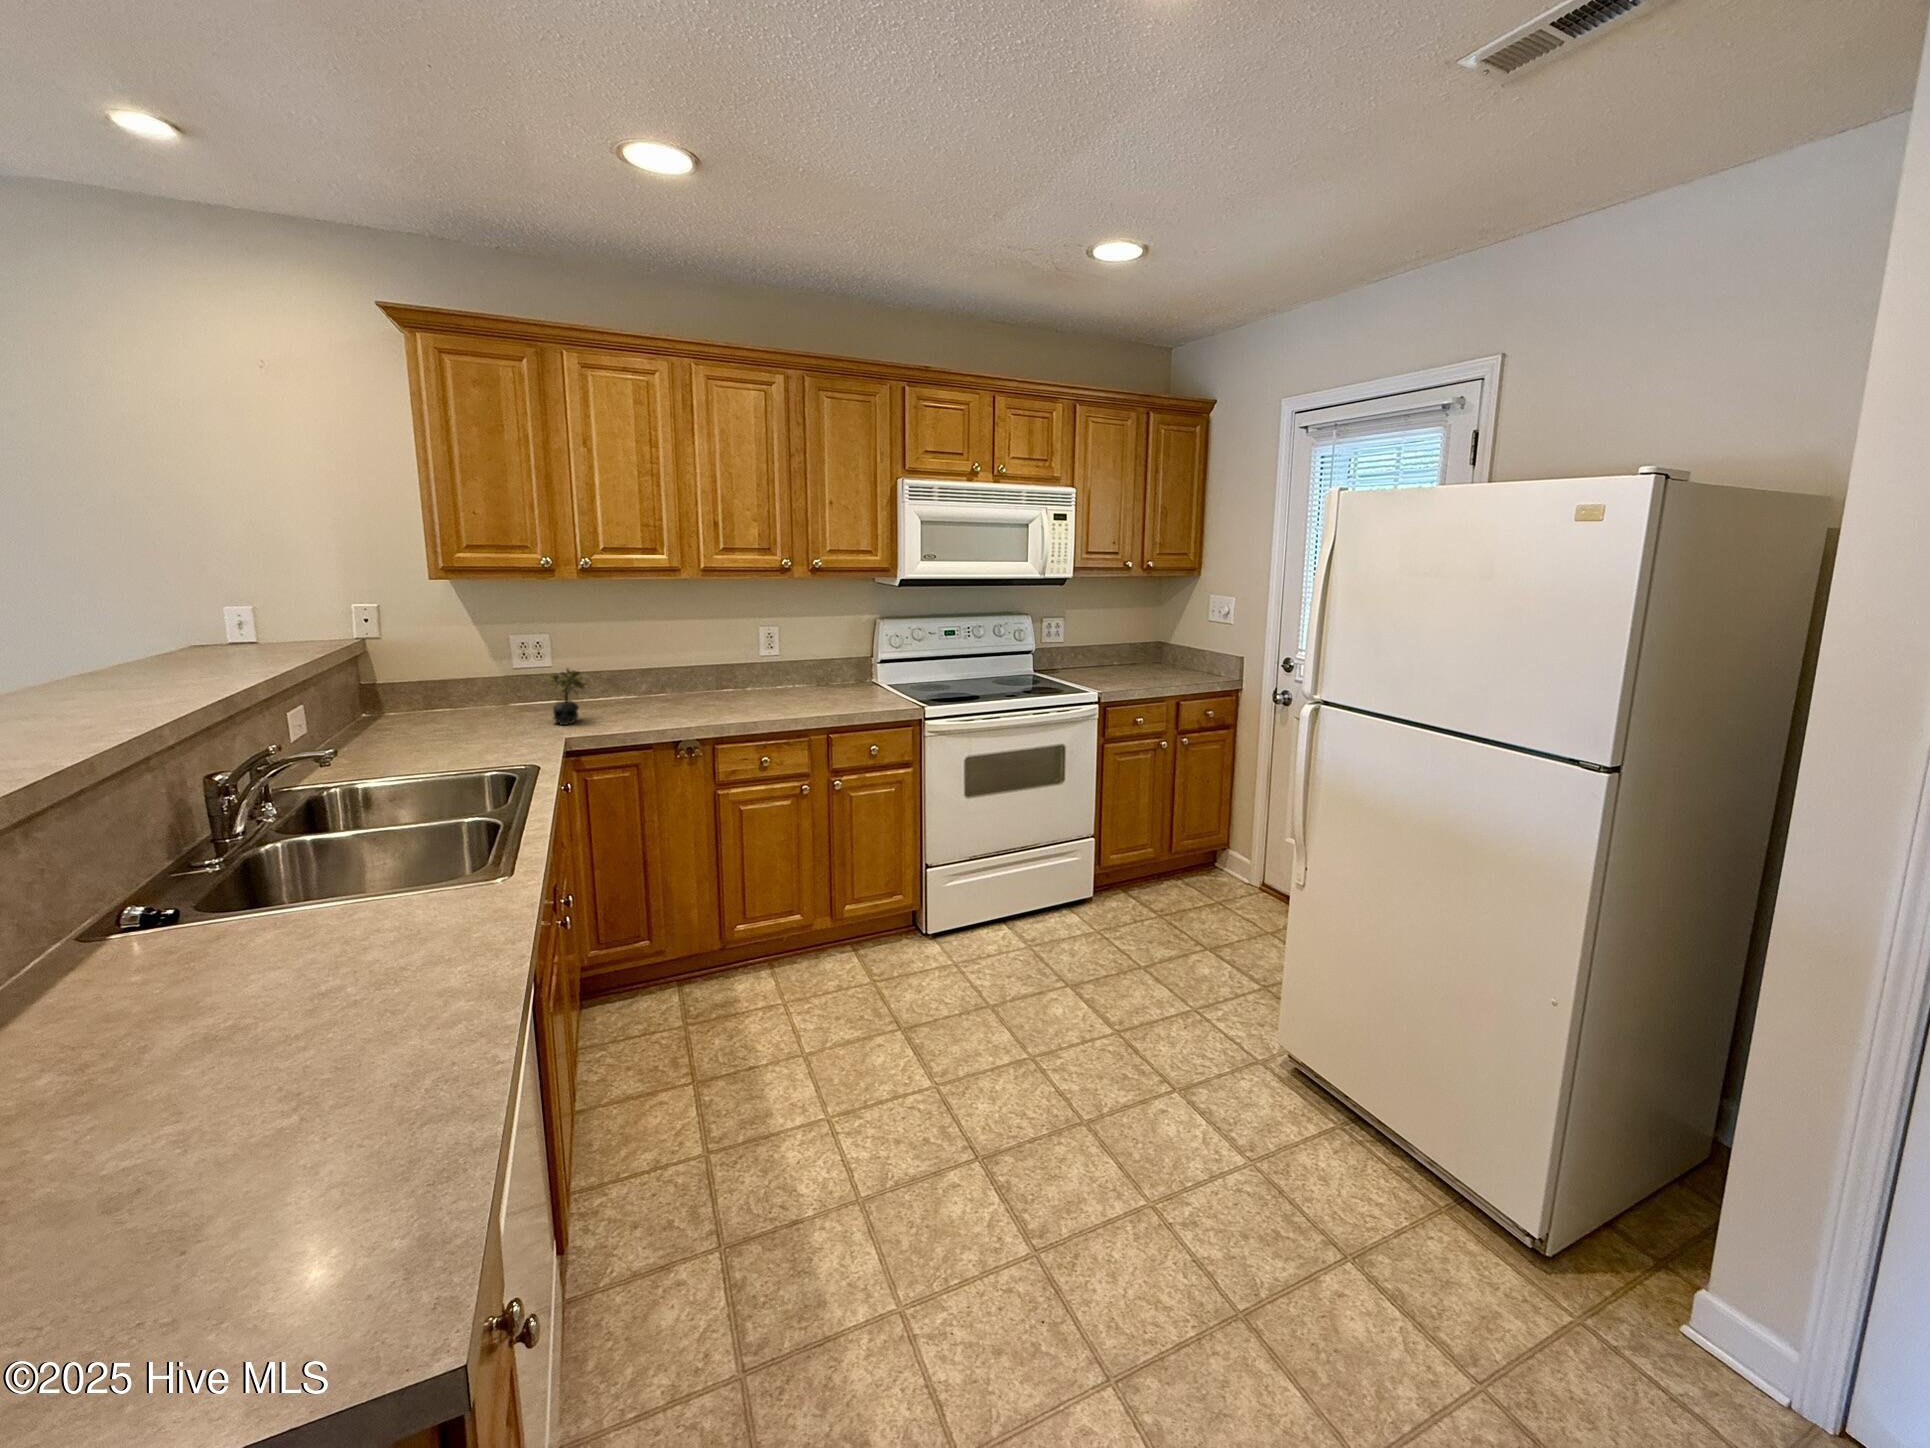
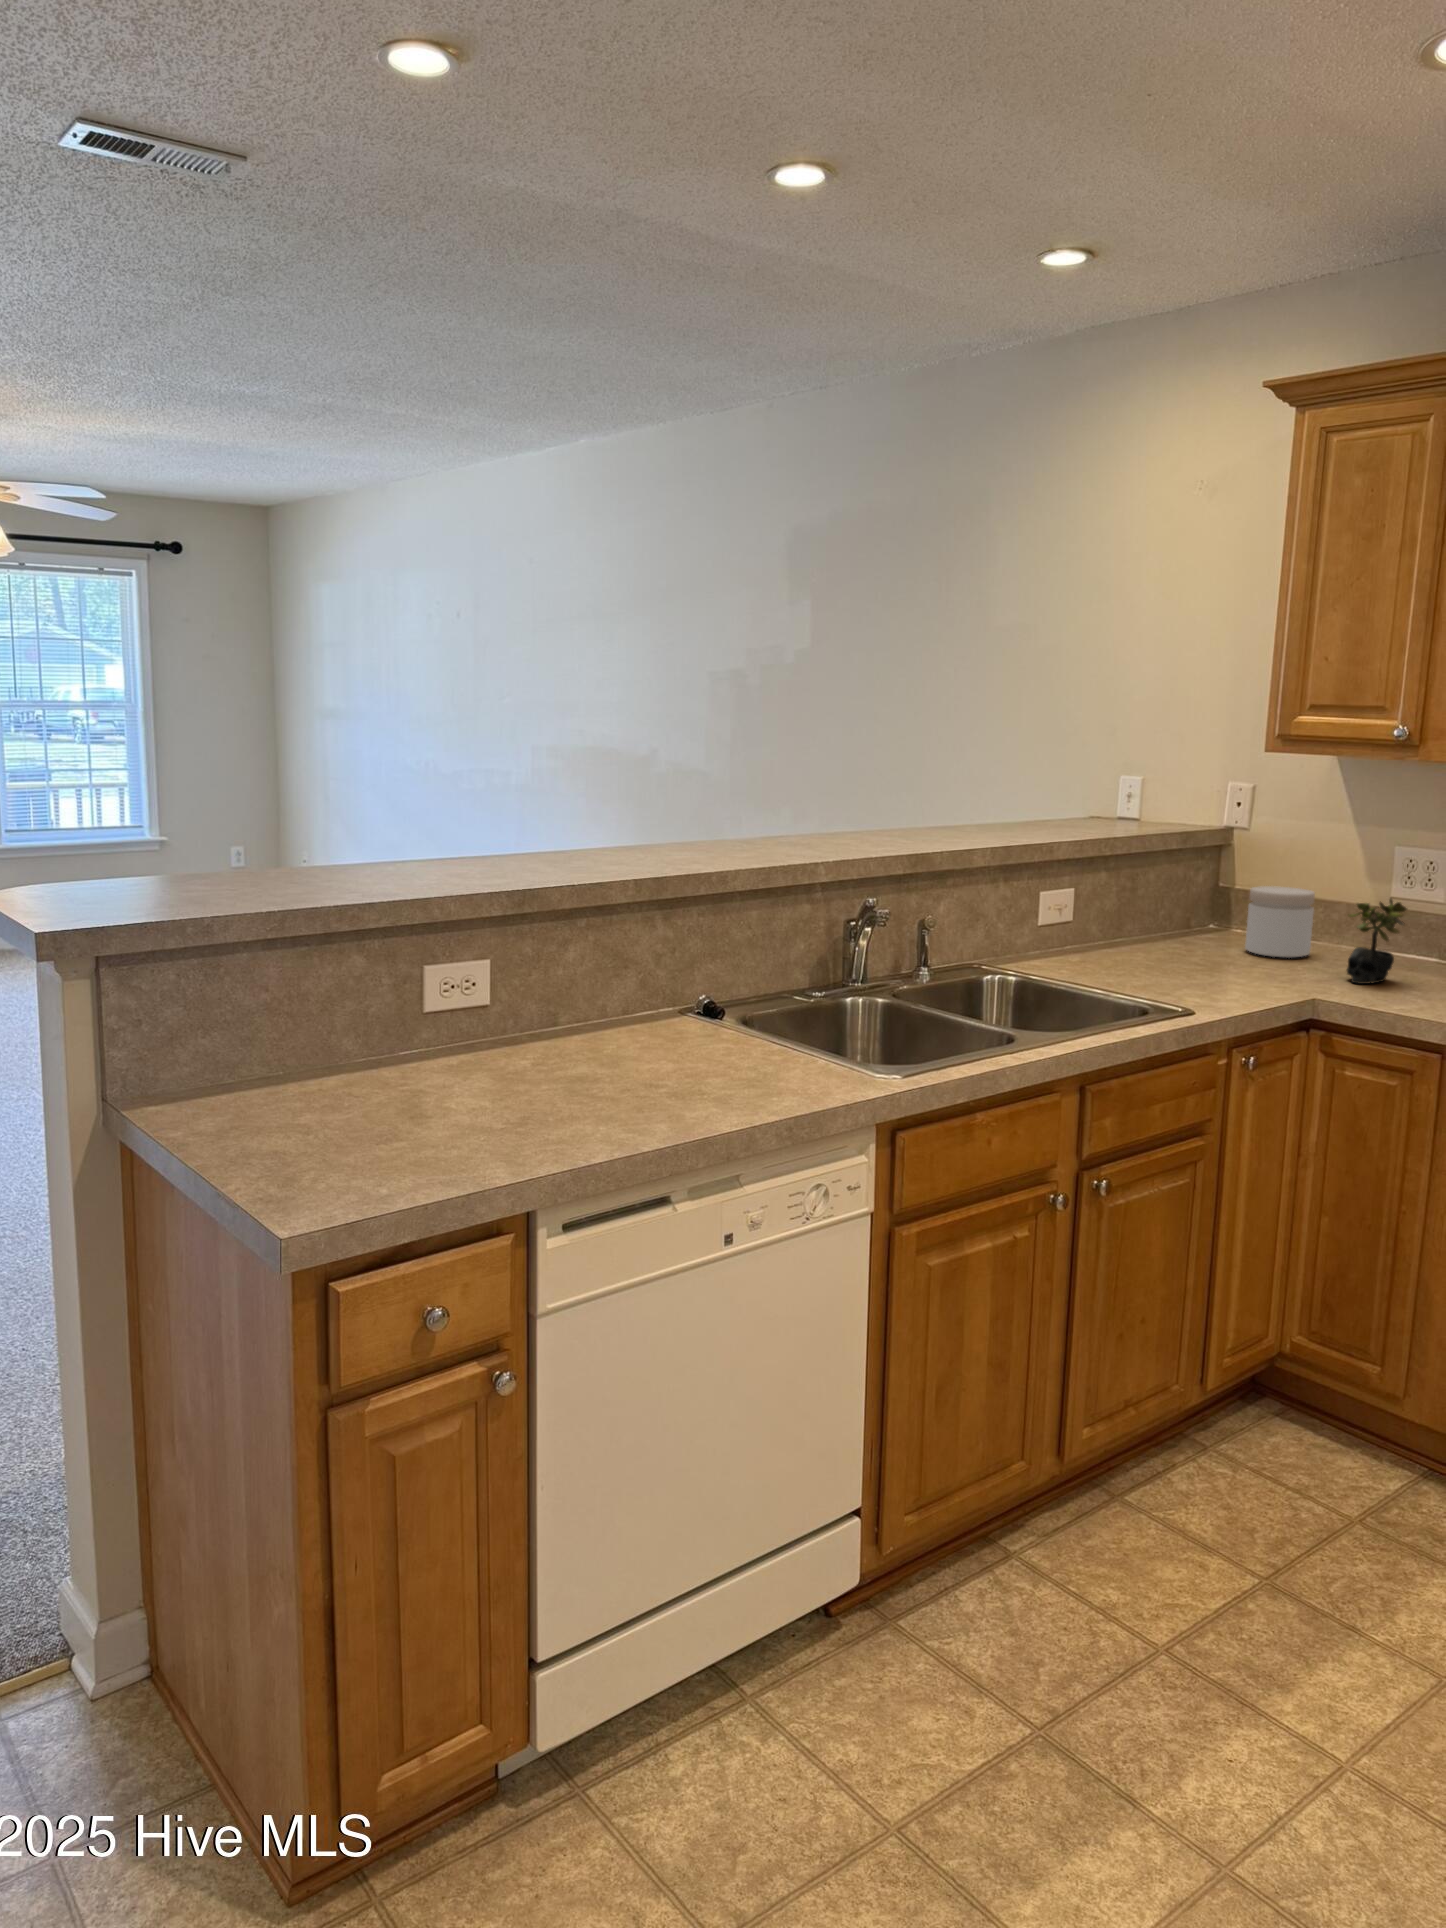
jar: none [443,672,498,723] -> present [1245,886,1315,958]

